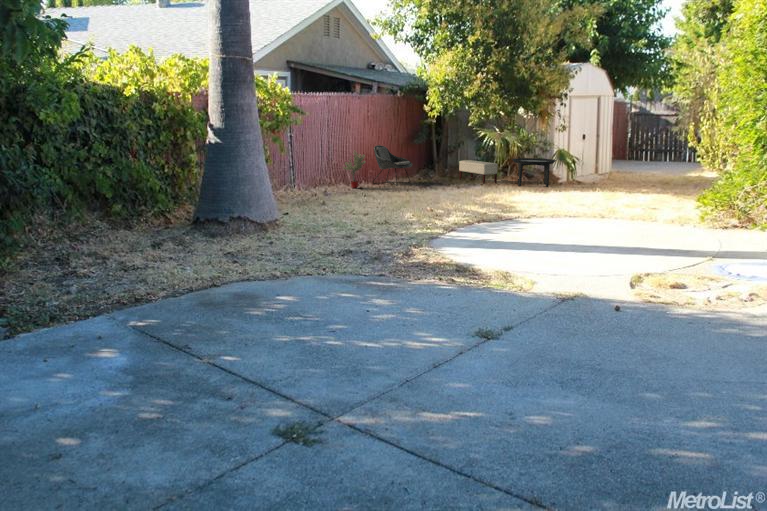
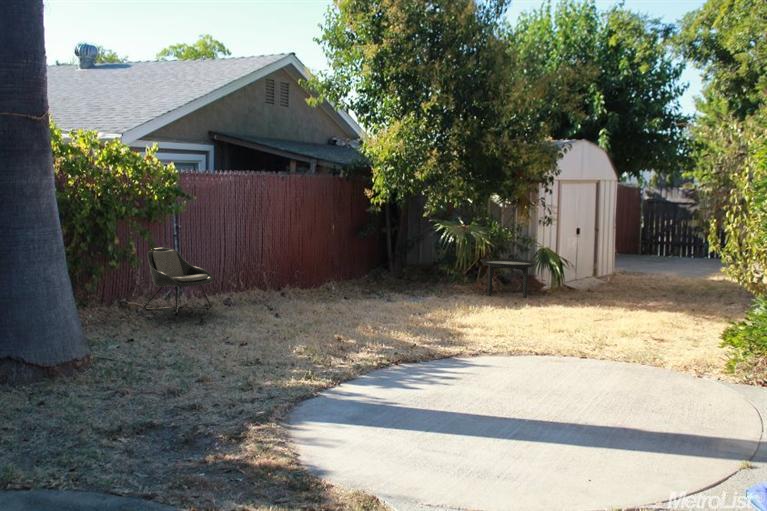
lounge chair: present [373,145,412,186] -> present [144,248,214,315]
potted tree: present [343,151,365,188] -> none [249,246,282,296]
bench: present [459,160,498,184] -> none [415,259,463,291]

